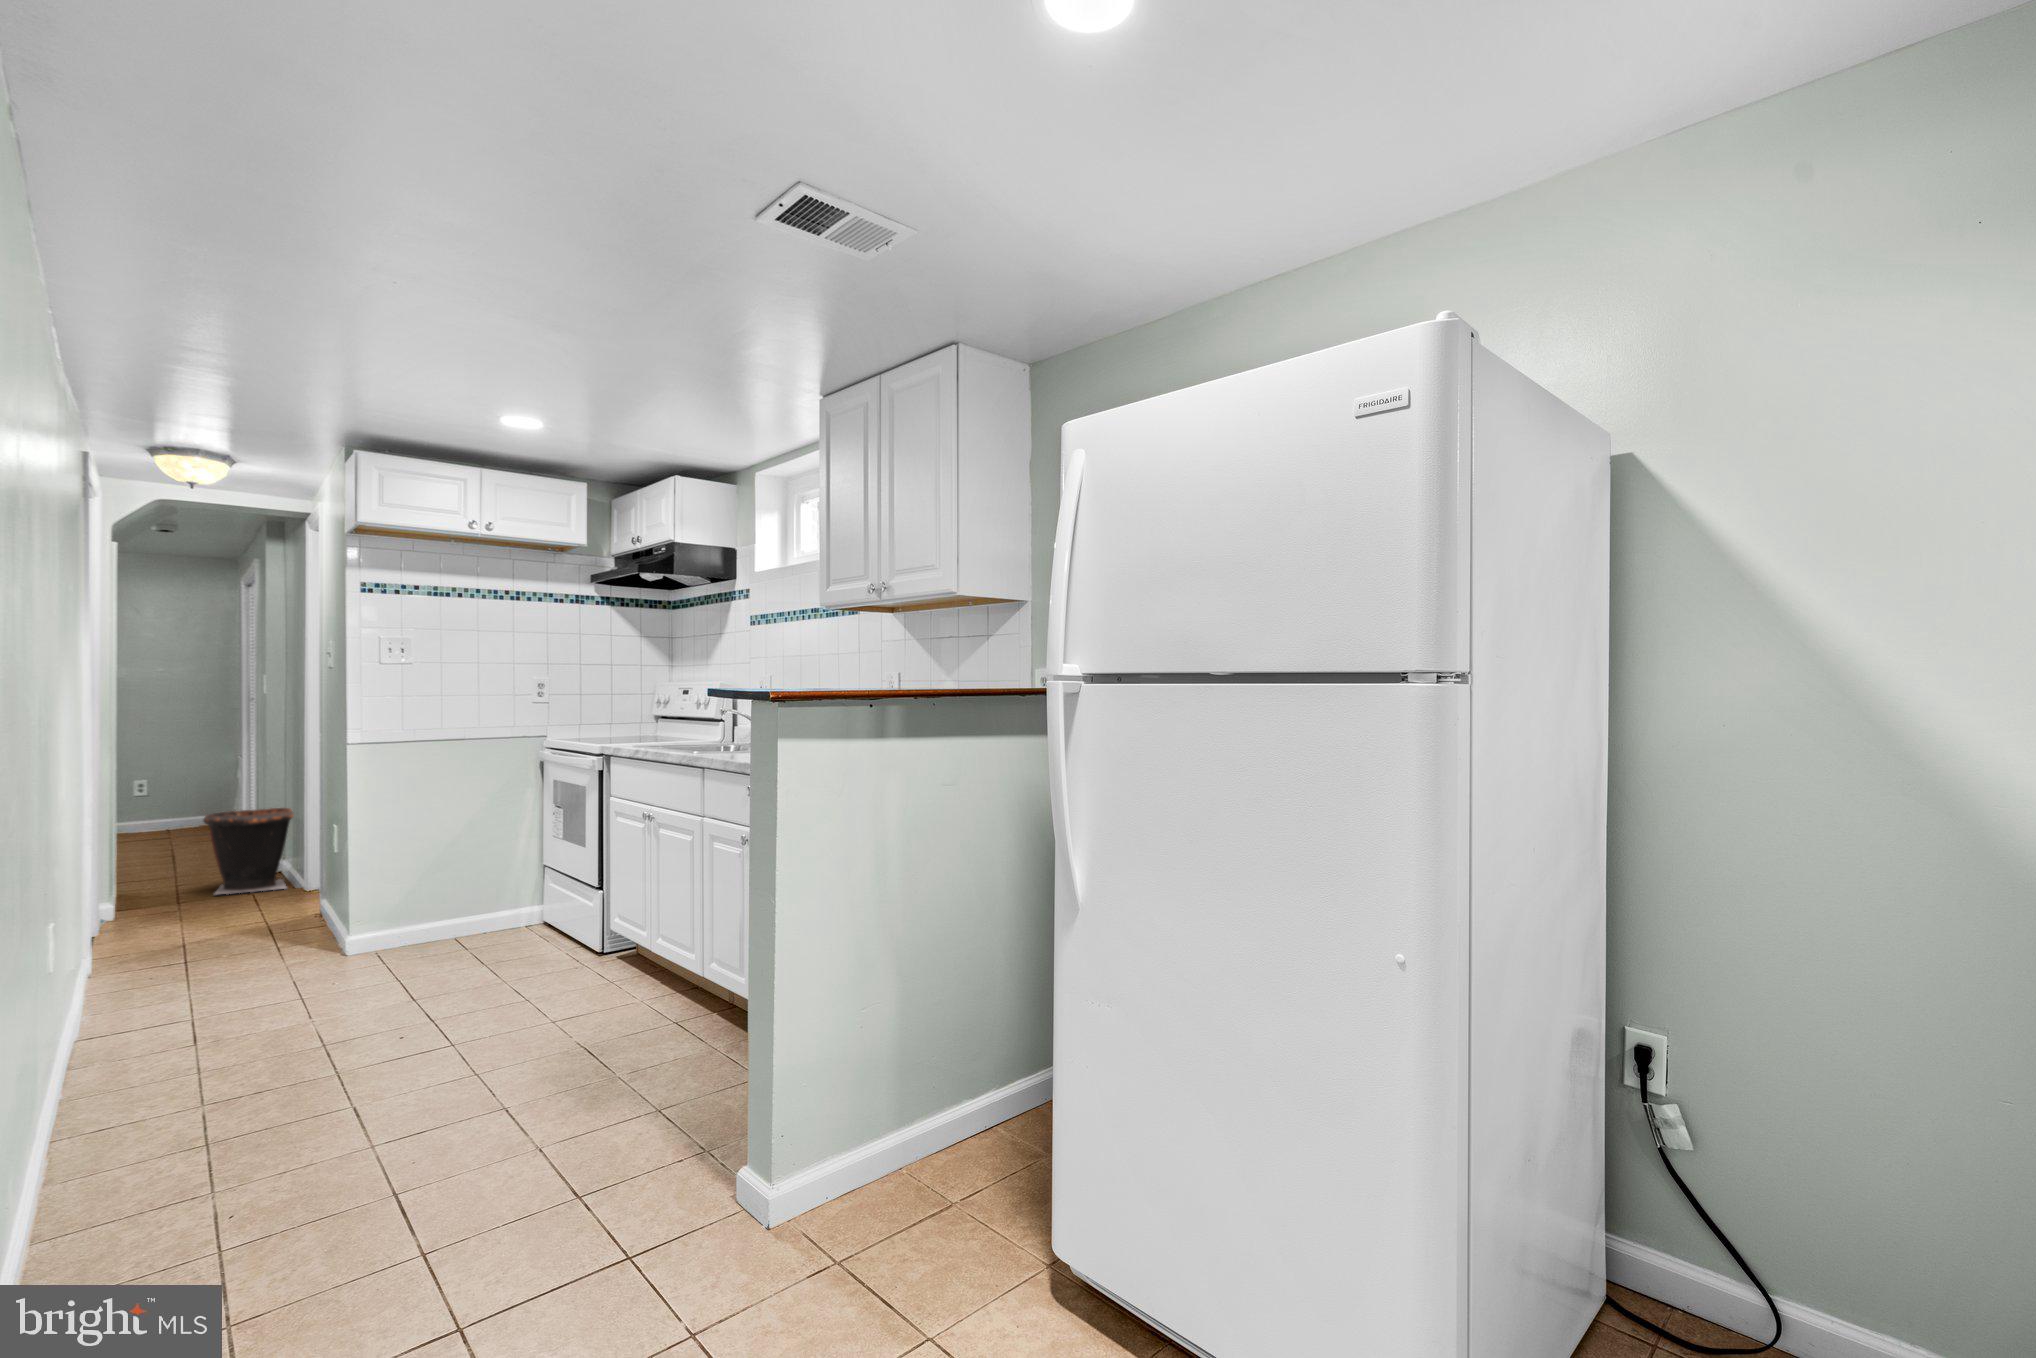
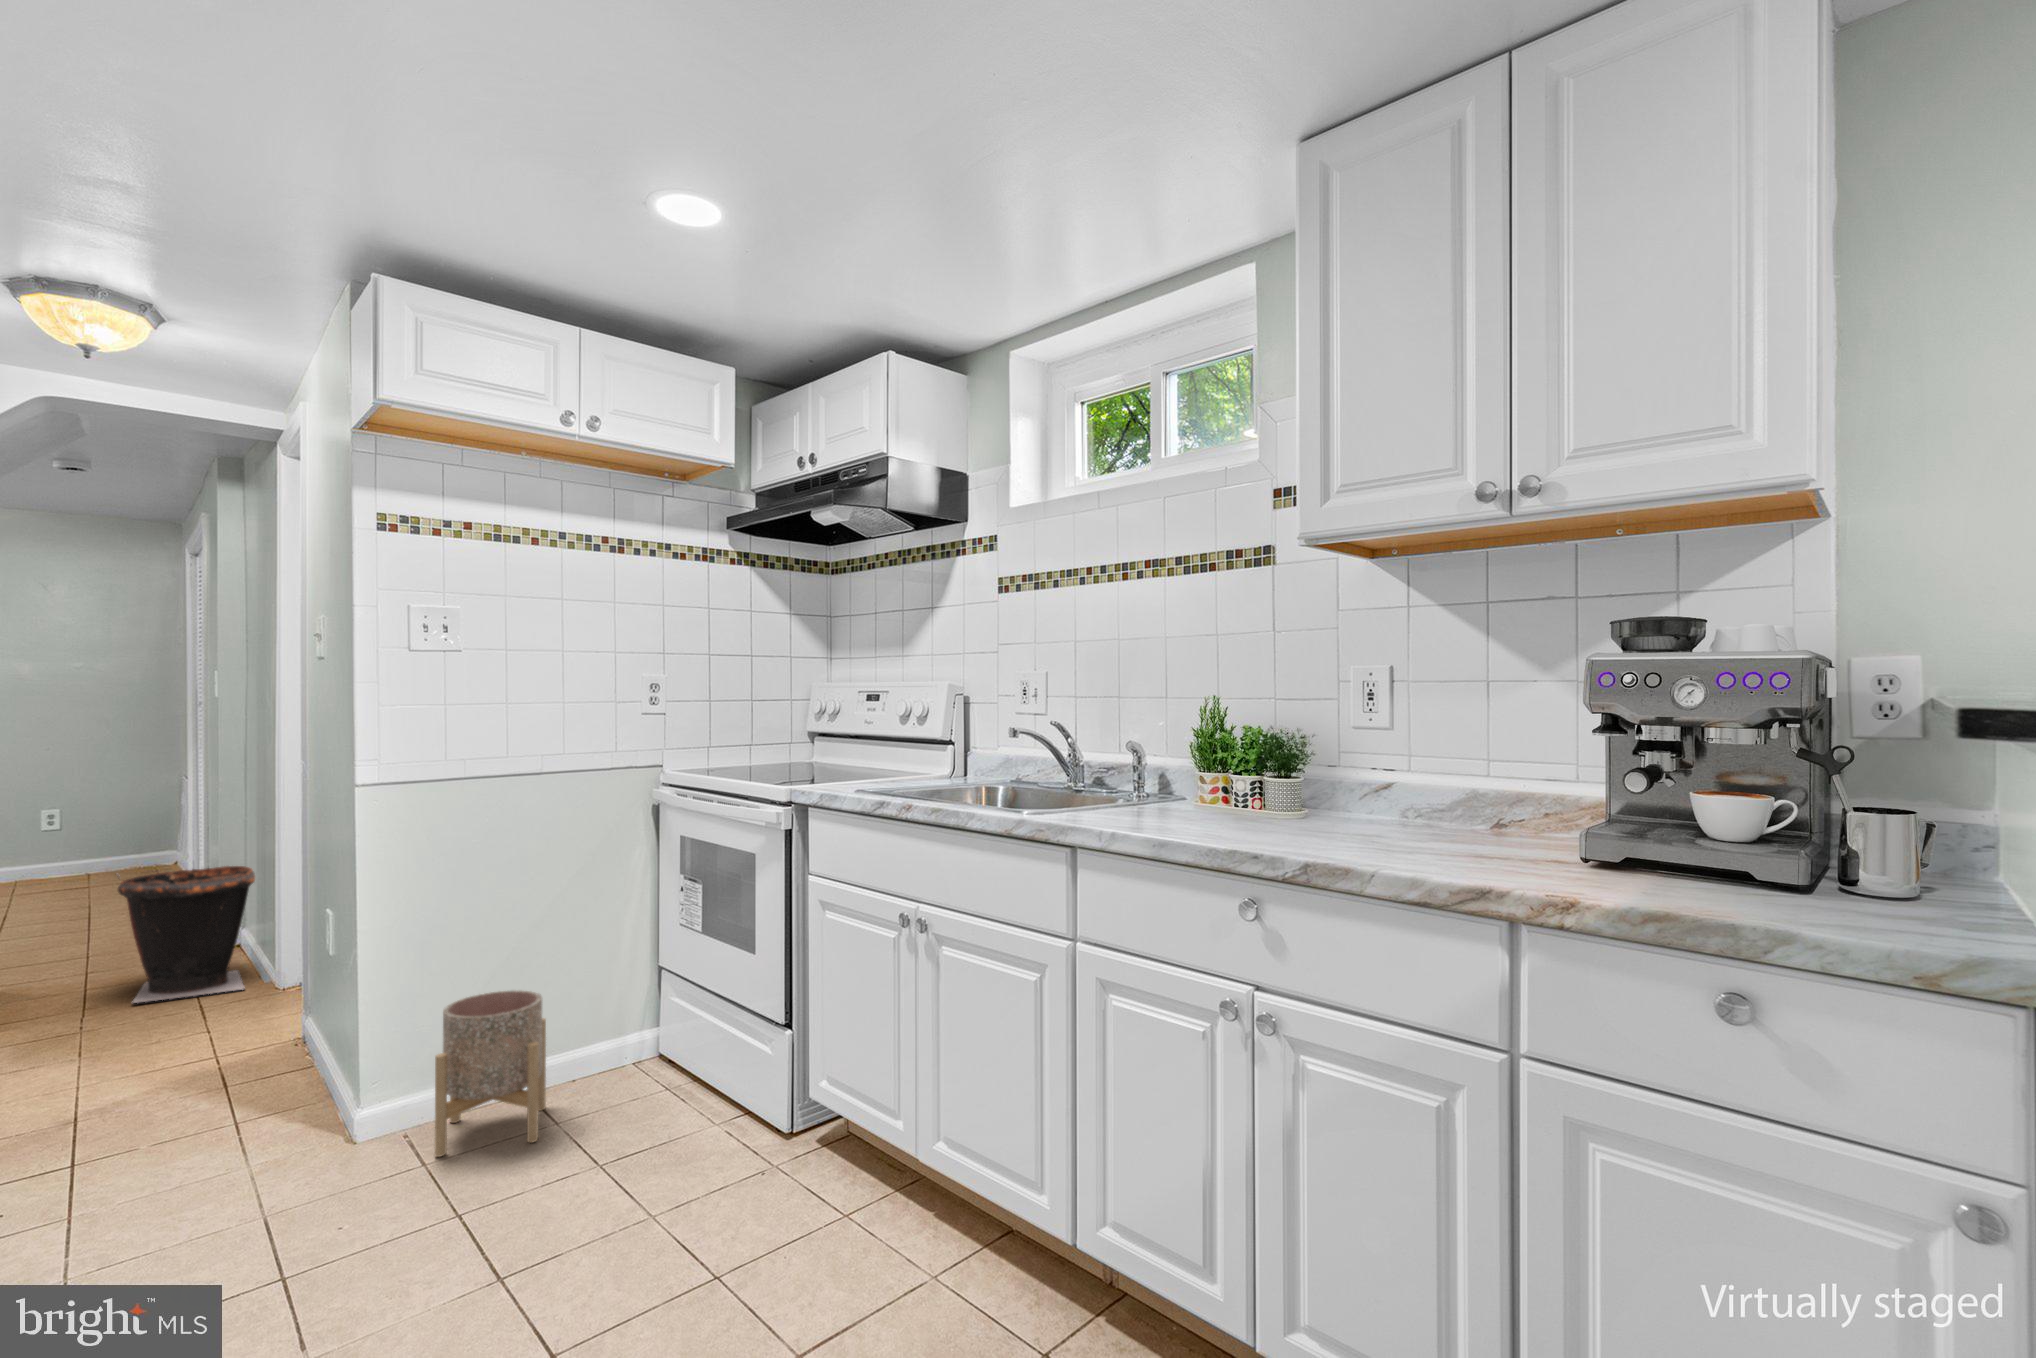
planter: none [393,870,465,959] -> present [435,990,546,1157]

